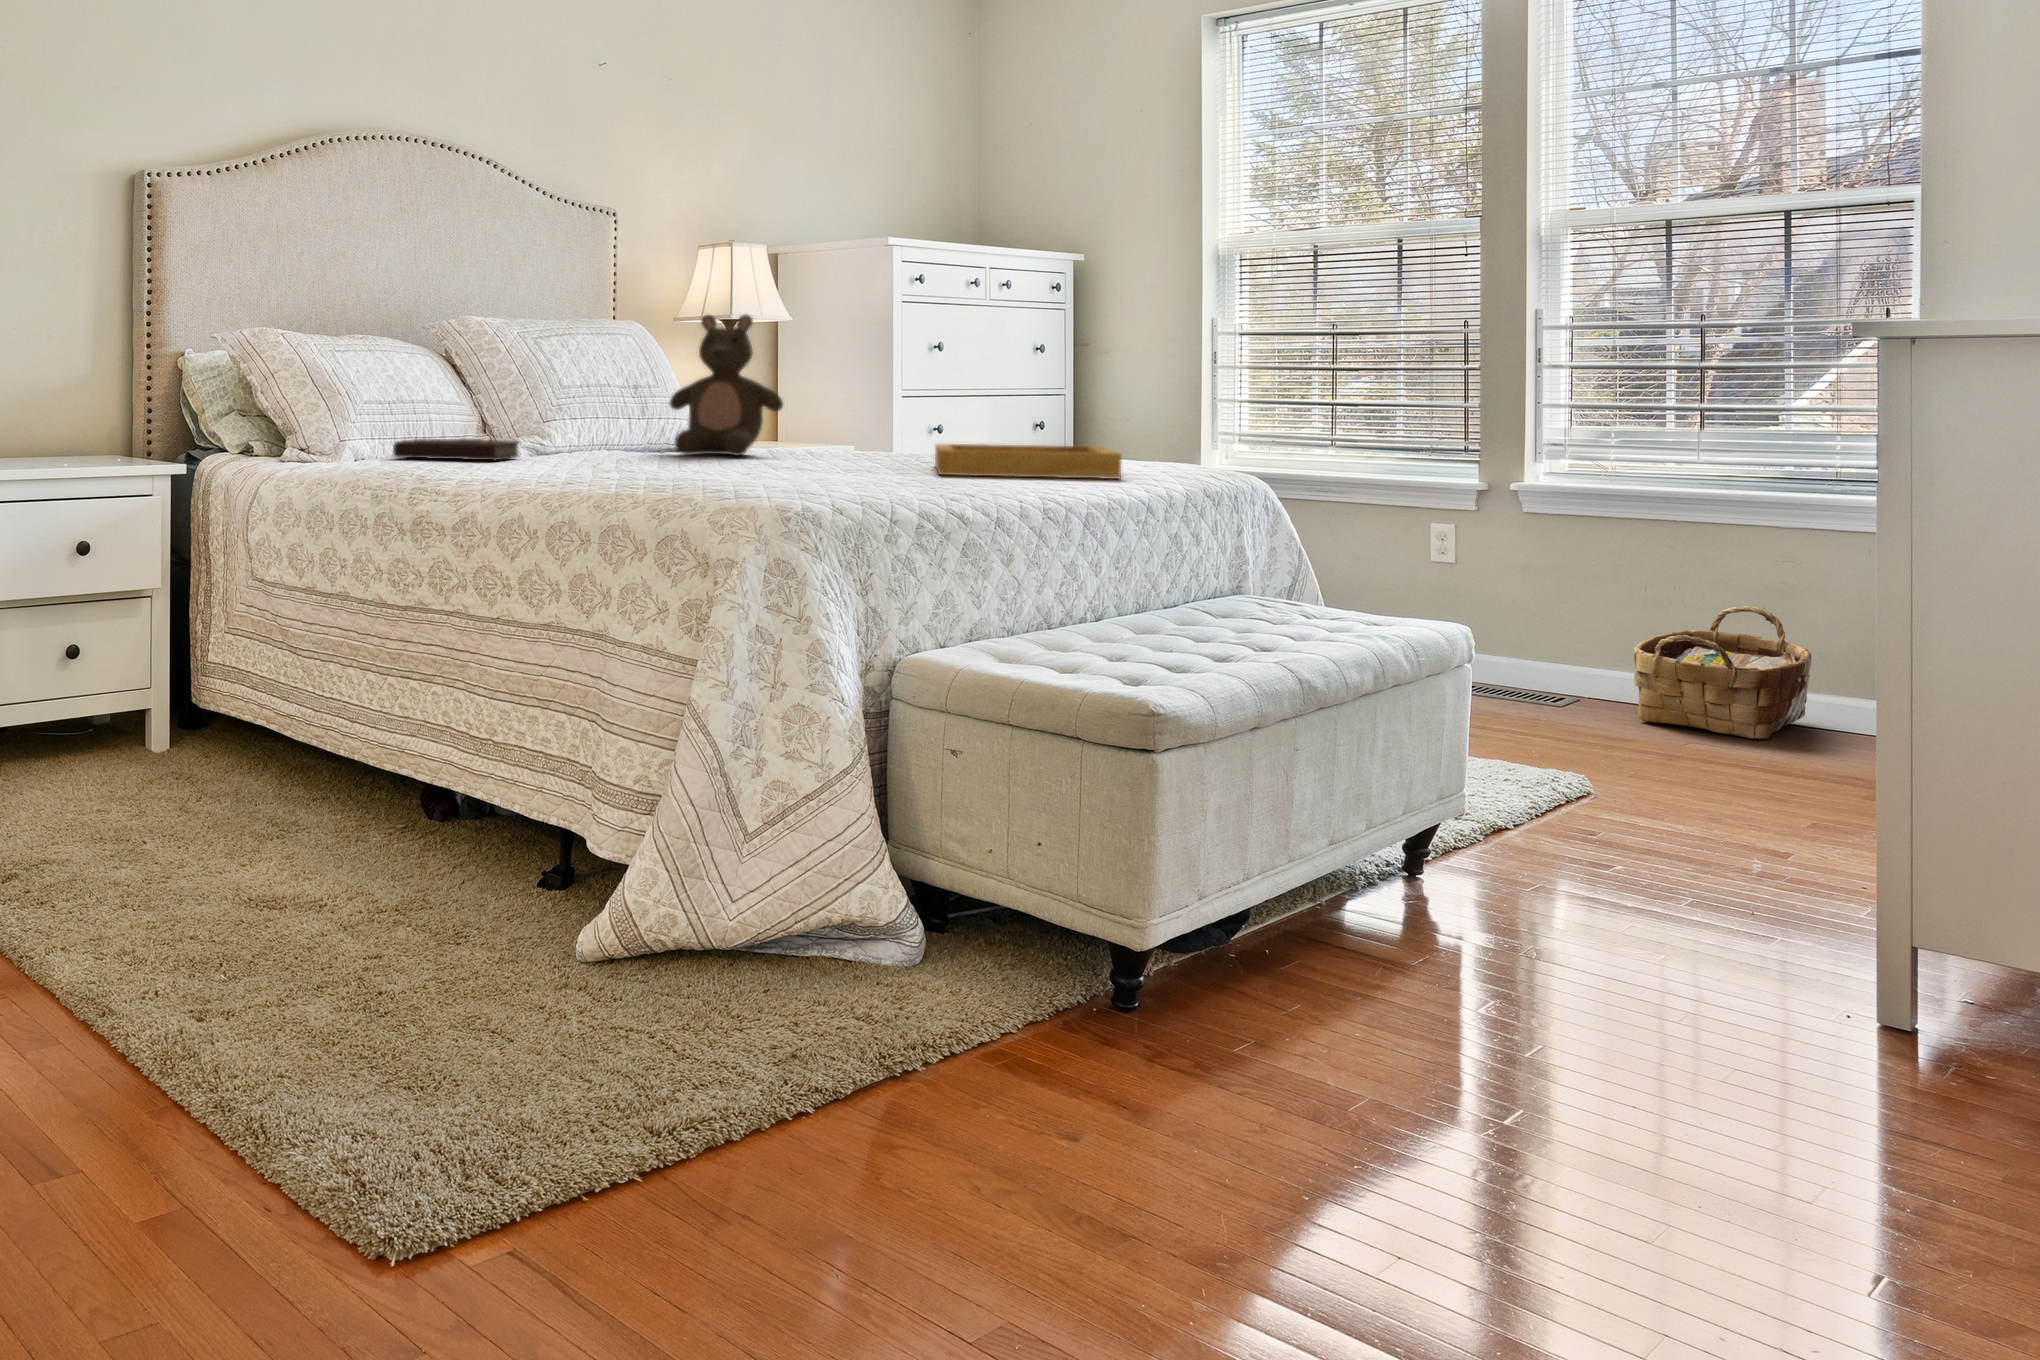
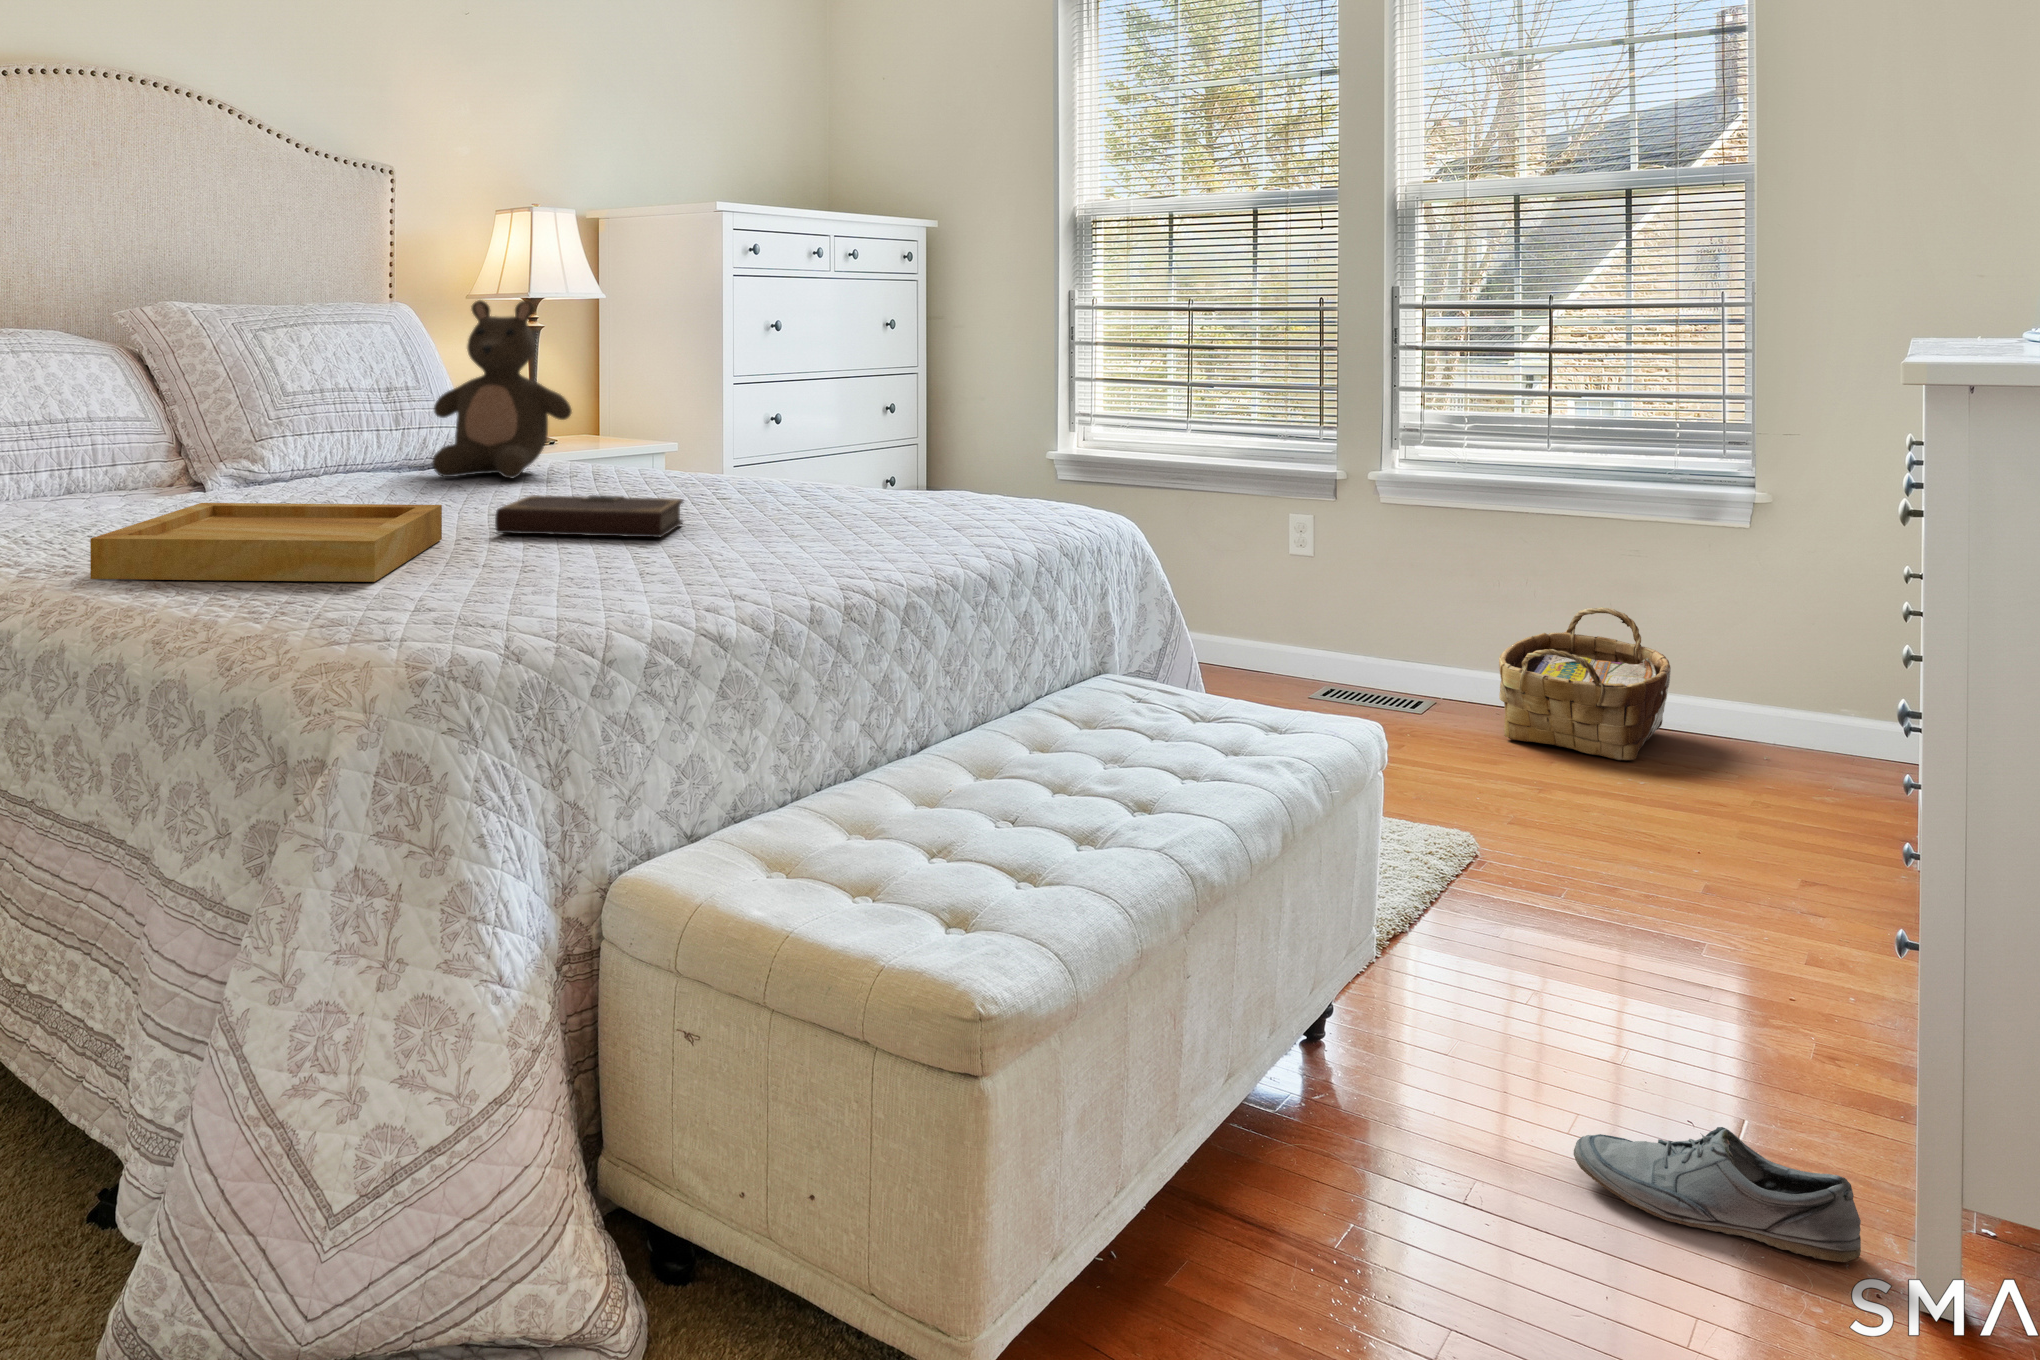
notebook: present [393,438,519,460] -> present [495,495,683,537]
tray: present [935,444,1121,479] -> present [90,503,442,582]
shoe: none [1617,899,1840,985] -> present [1574,1127,1861,1262]

